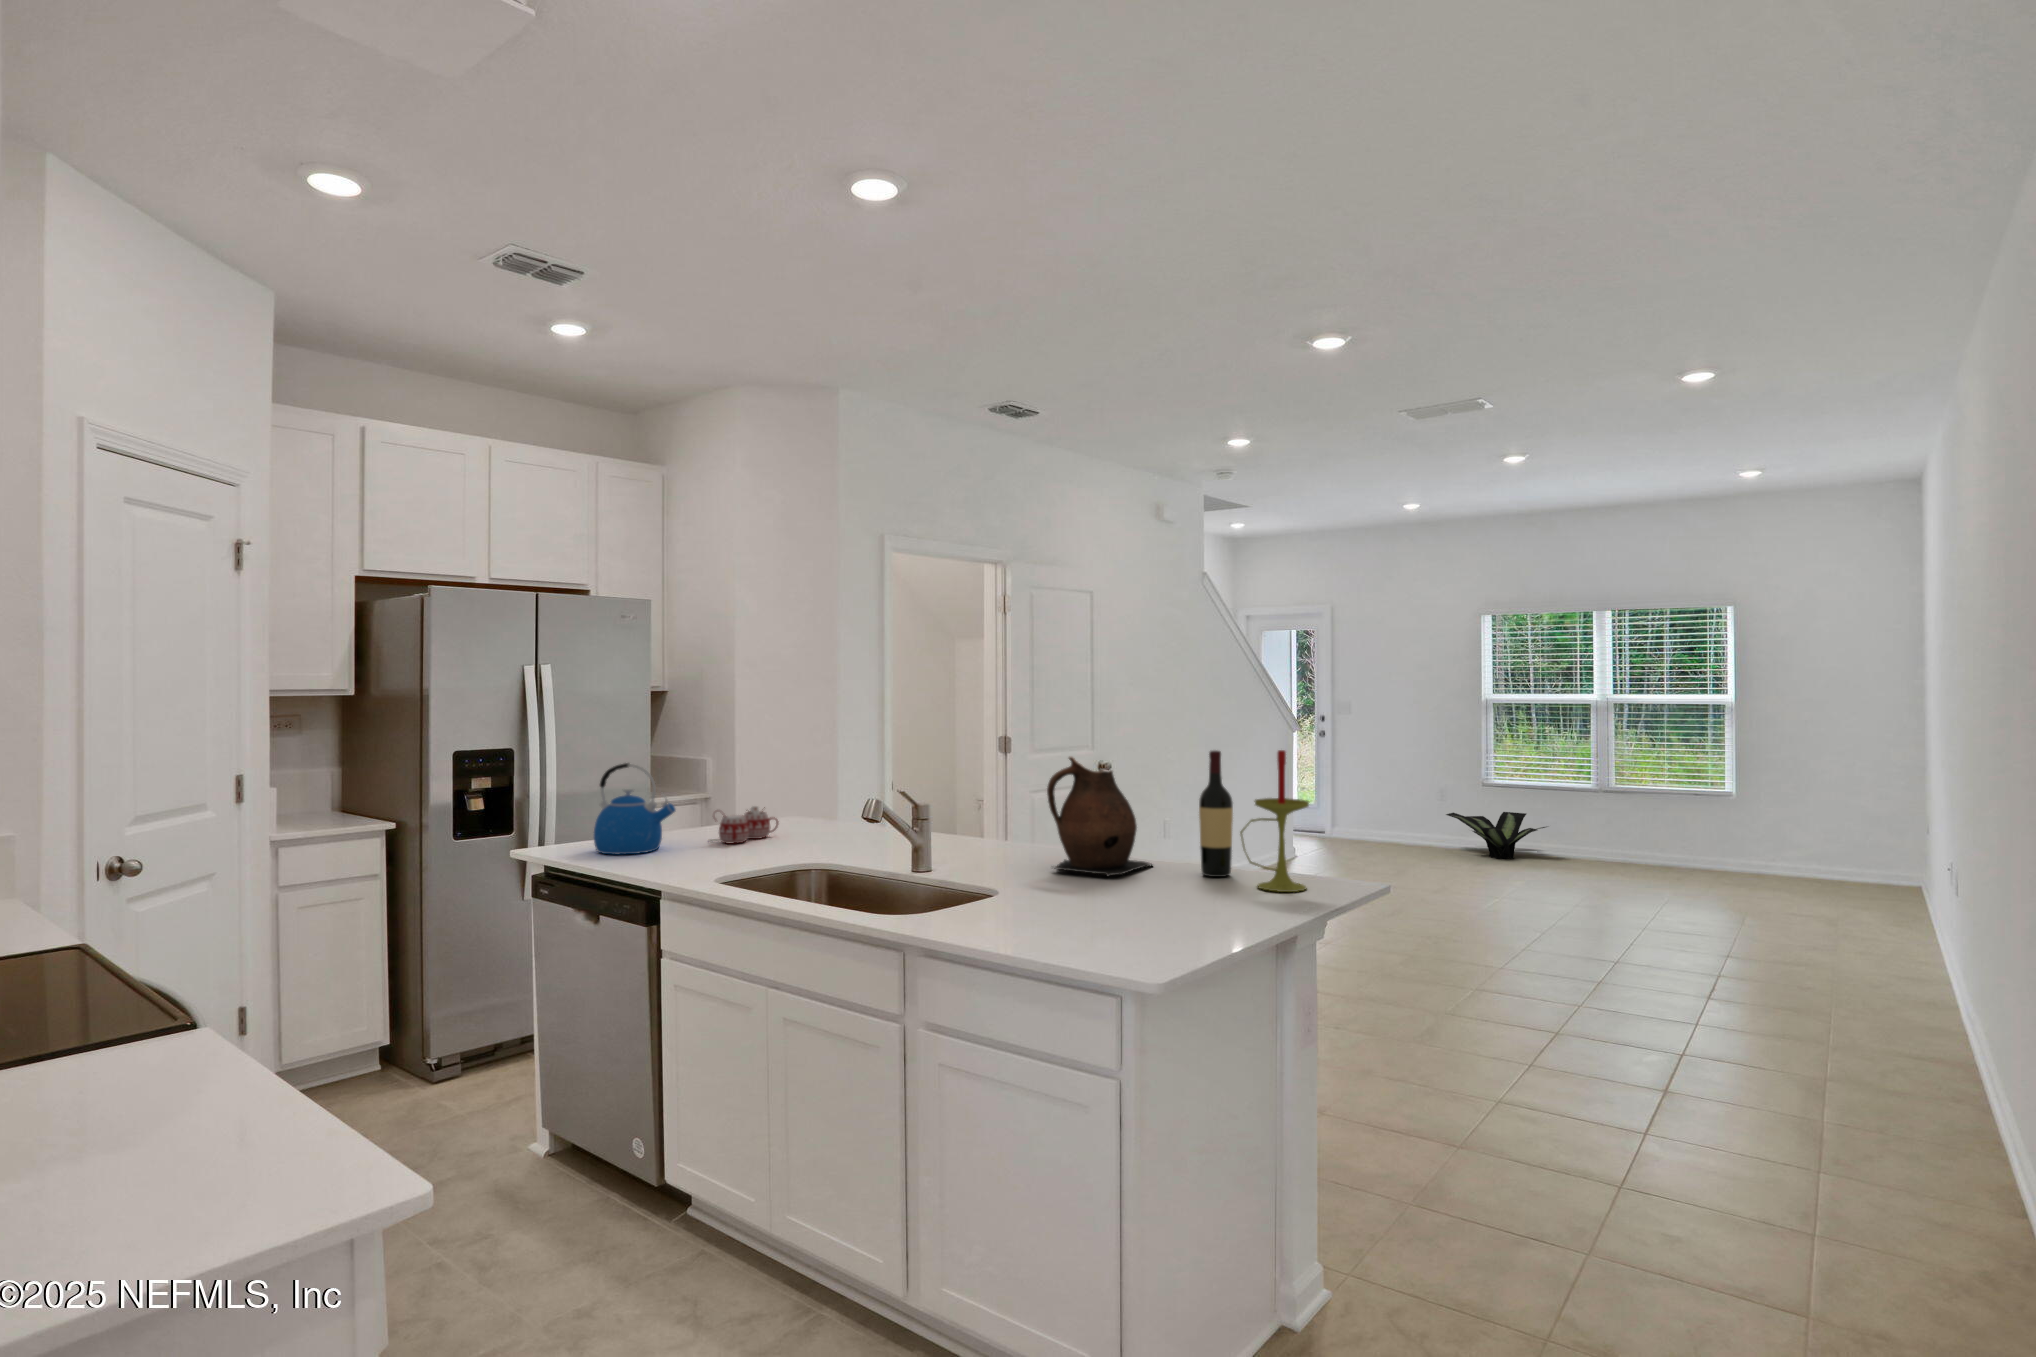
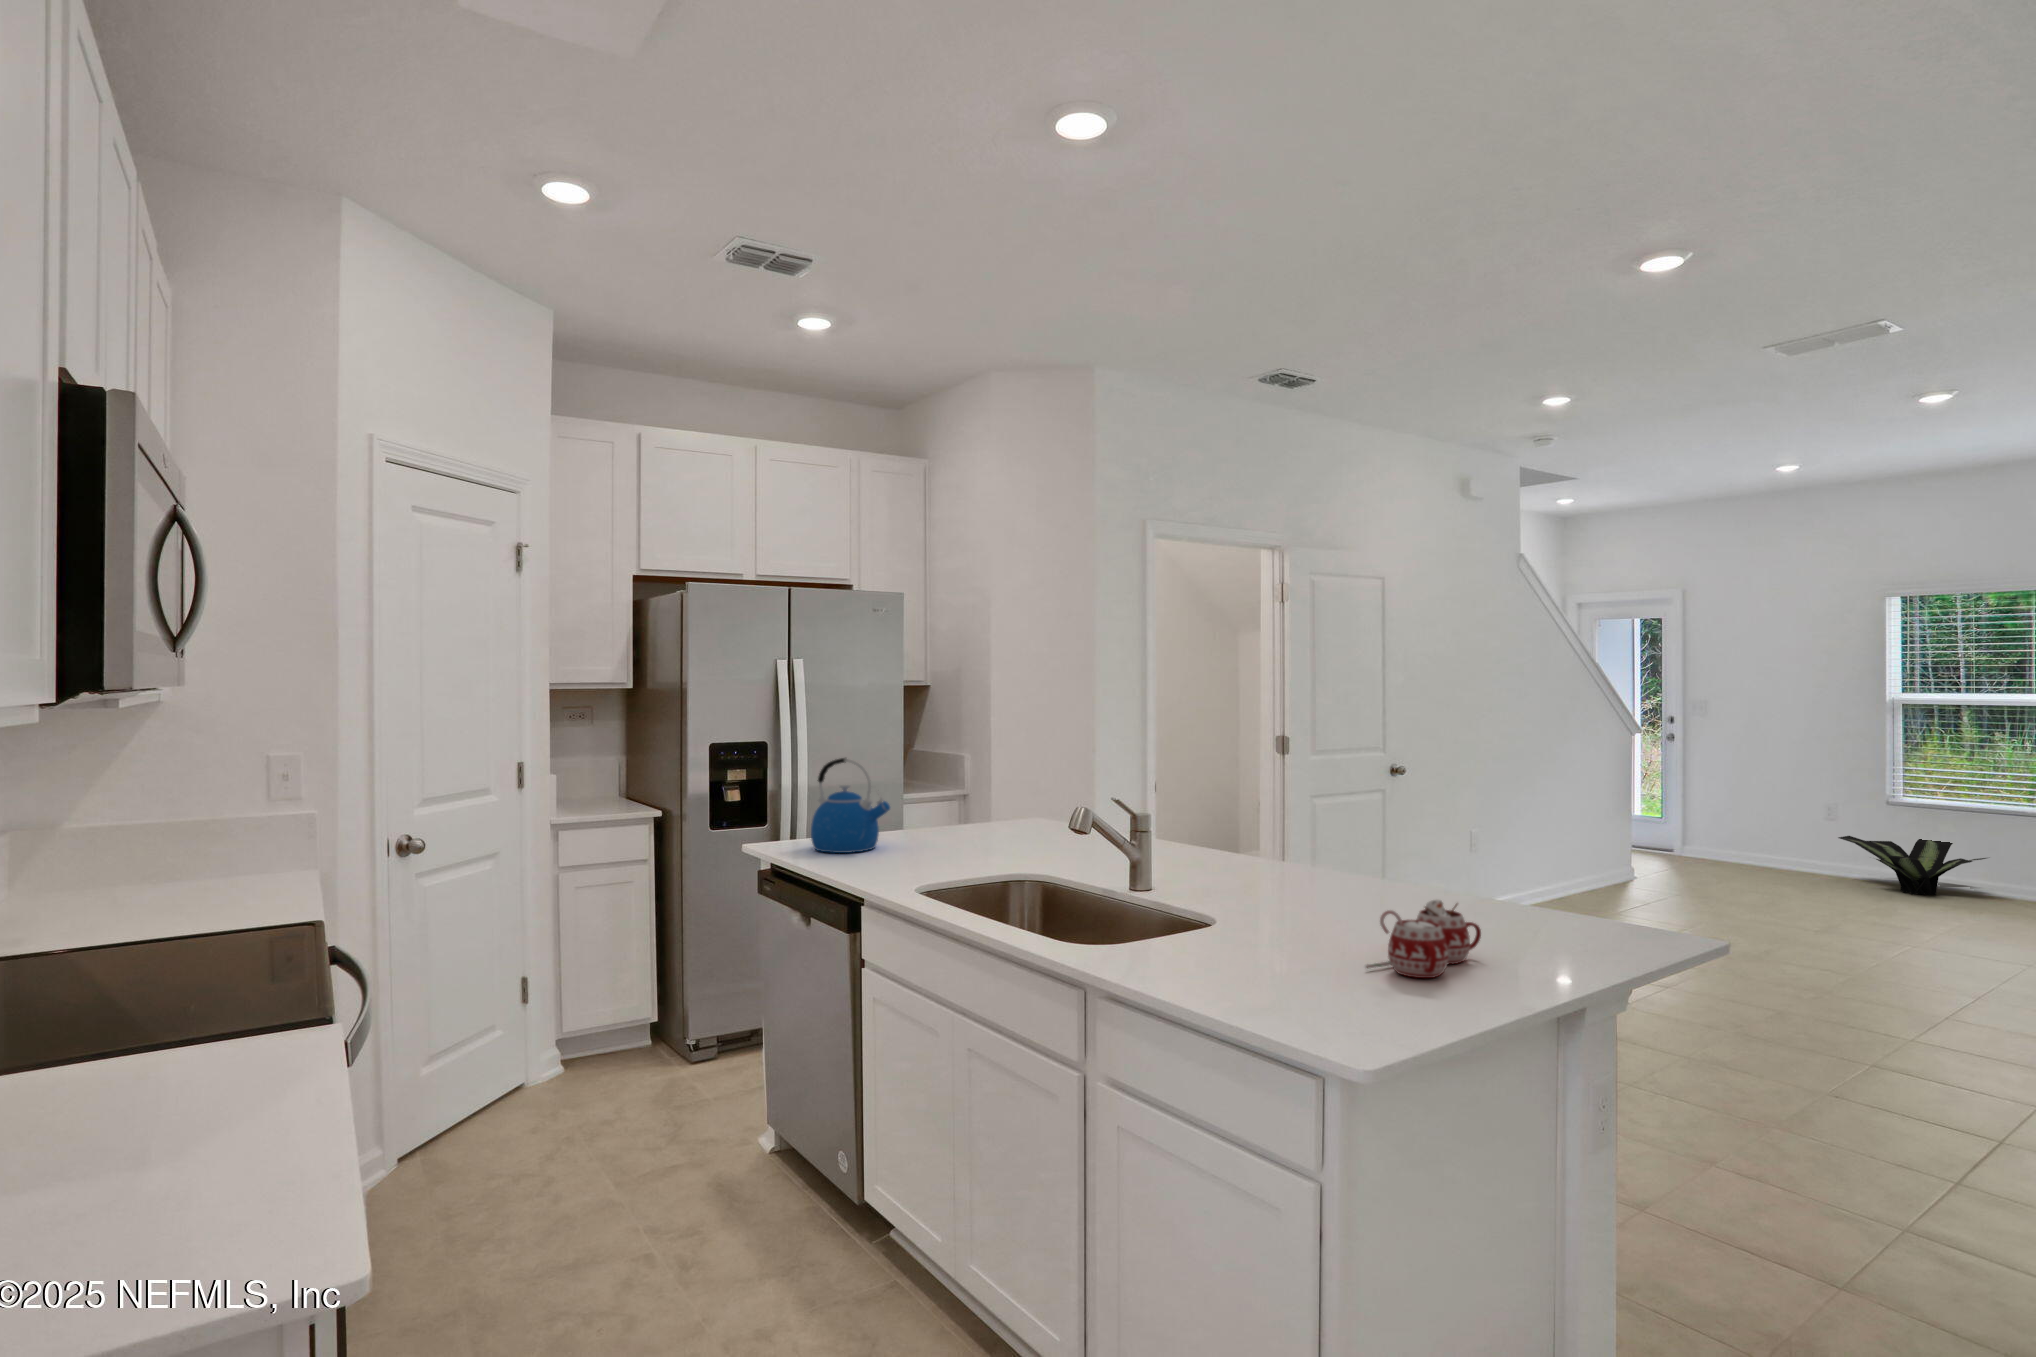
wine bottle: present [1199,750,1233,877] -> none [1476,757,1521,918]
candle: present [1240,750,1309,892] -> none [1528,754,1629,946]
ceramic pitcher: present [1047,757,1152,876] -> none [1282,761,1418,910]
mug: present [709,806,778,843] -> present [1365,900,1481,978]

